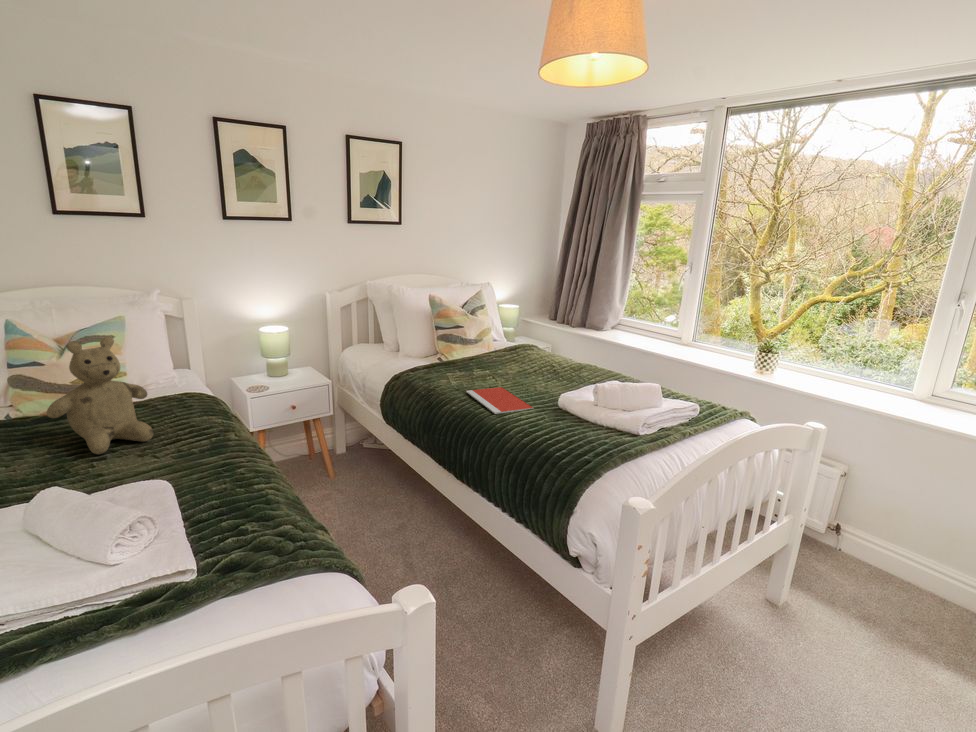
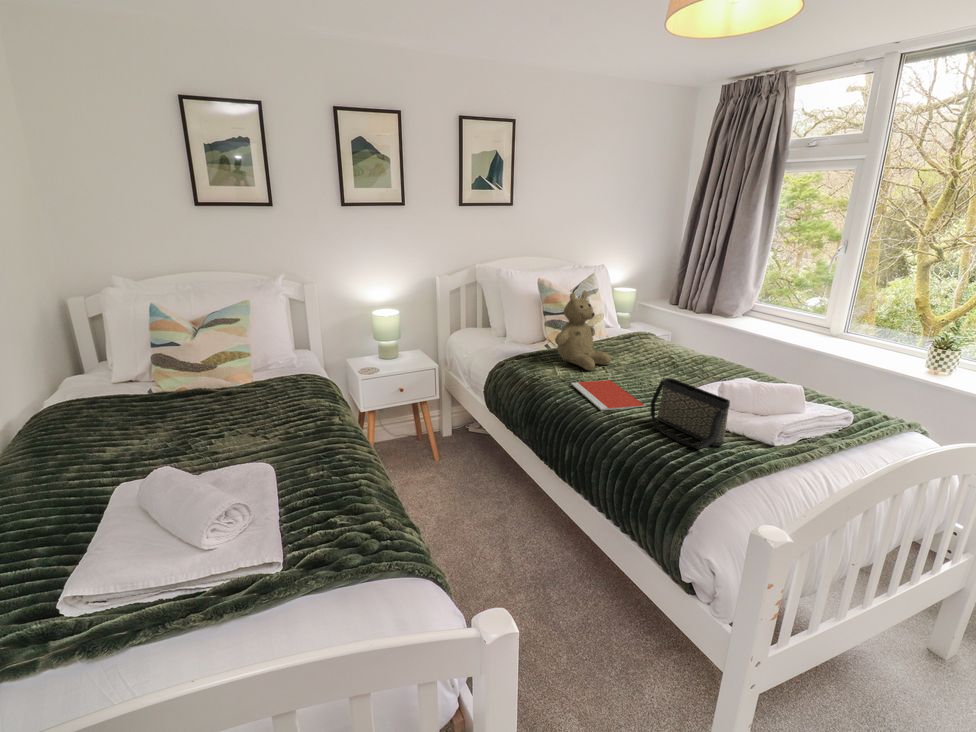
teddy bear: present [47,337,153,454] -> present [555,291,611,370]
handbag: none [538,381,604,441] -> present [651,378,730,448]

